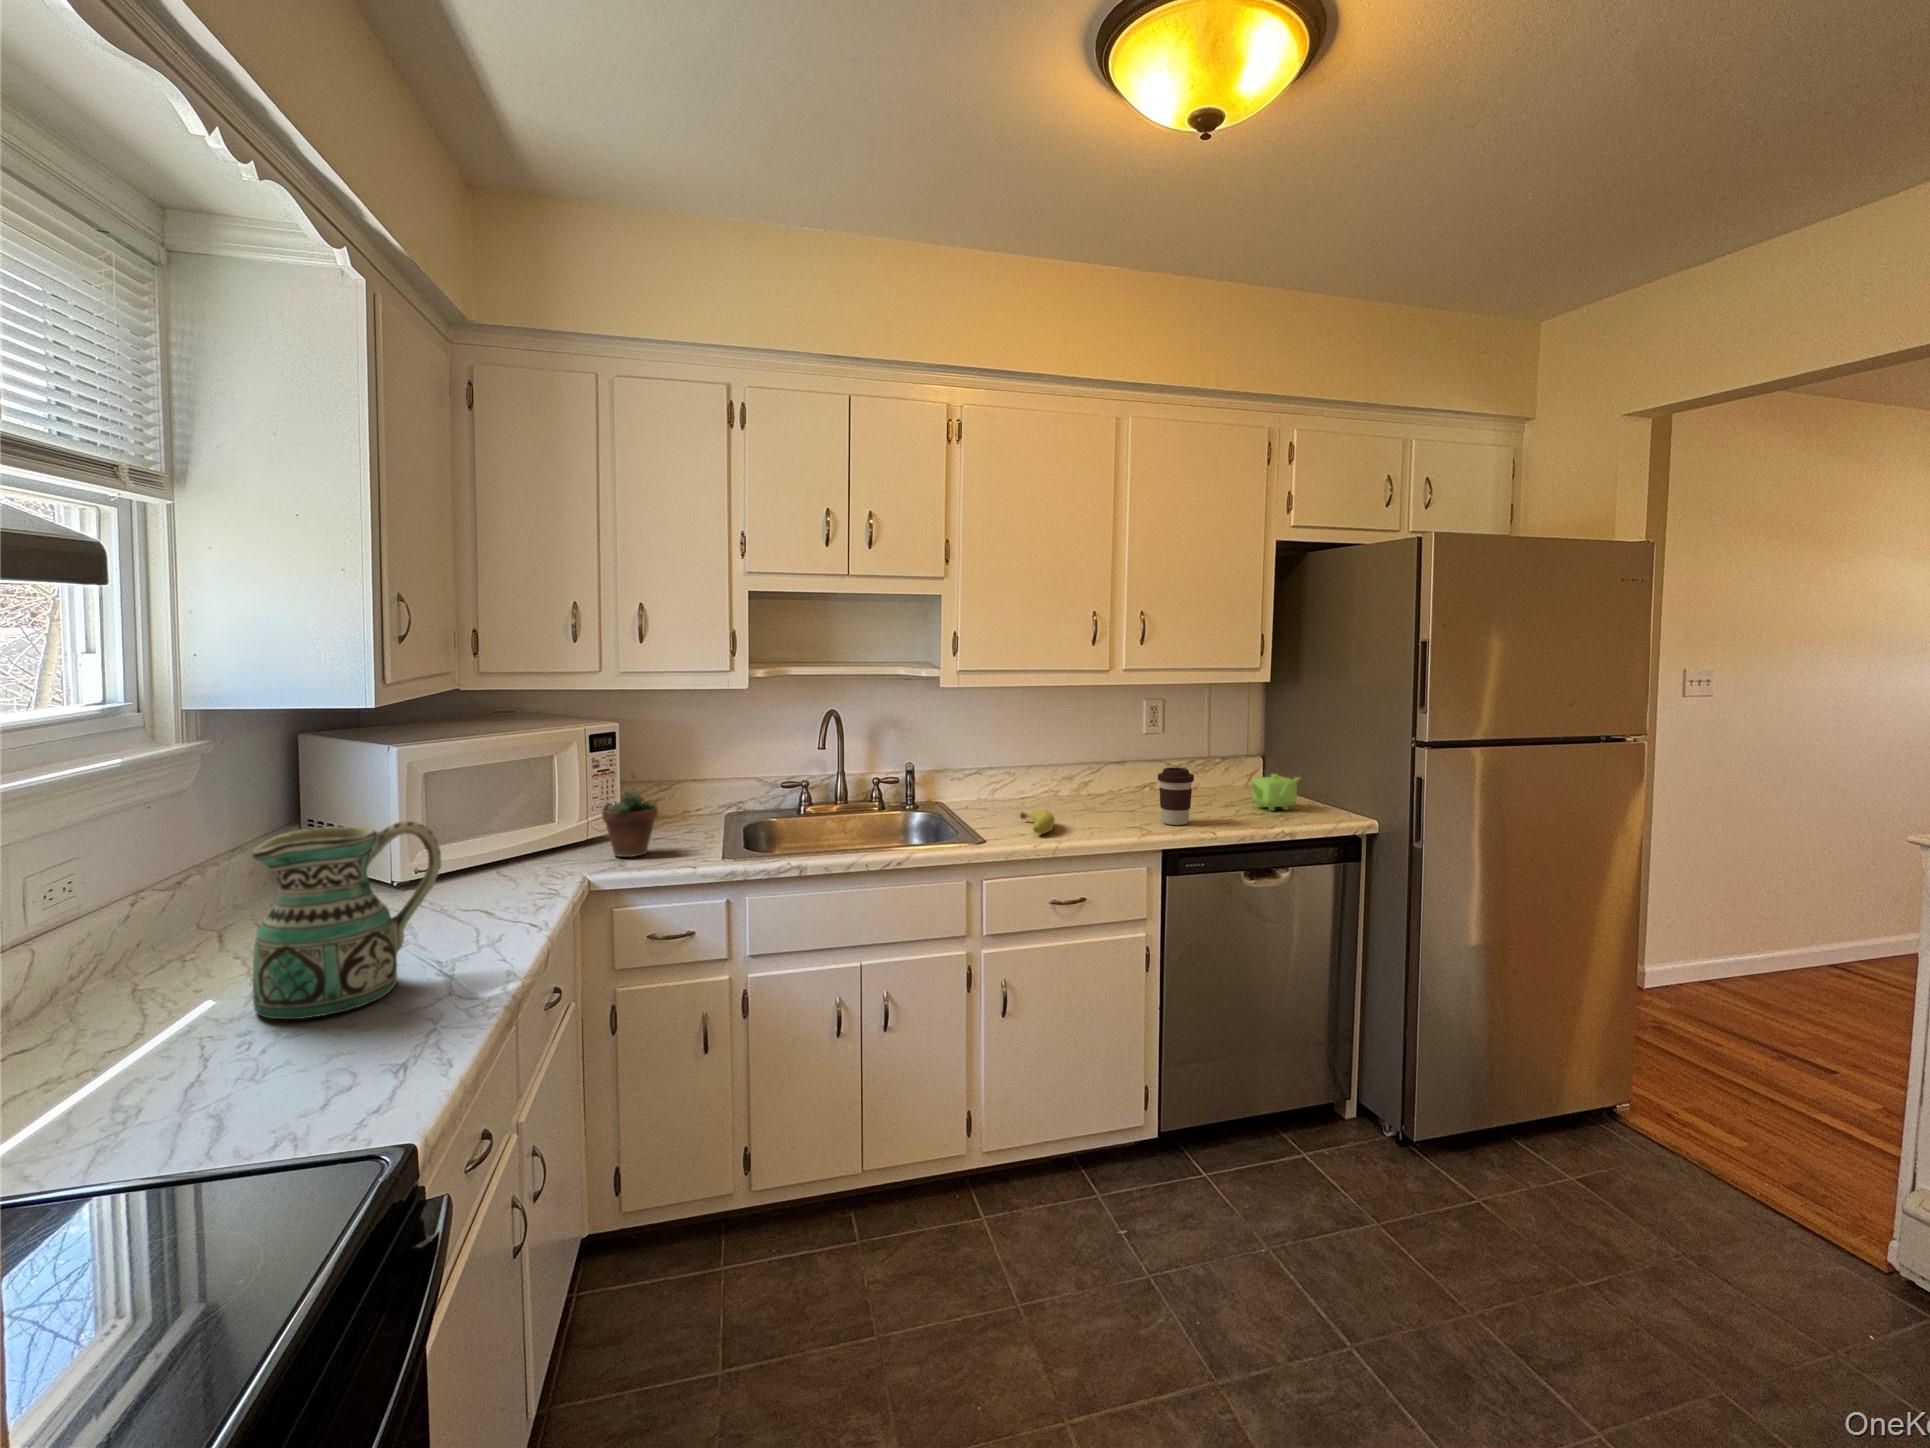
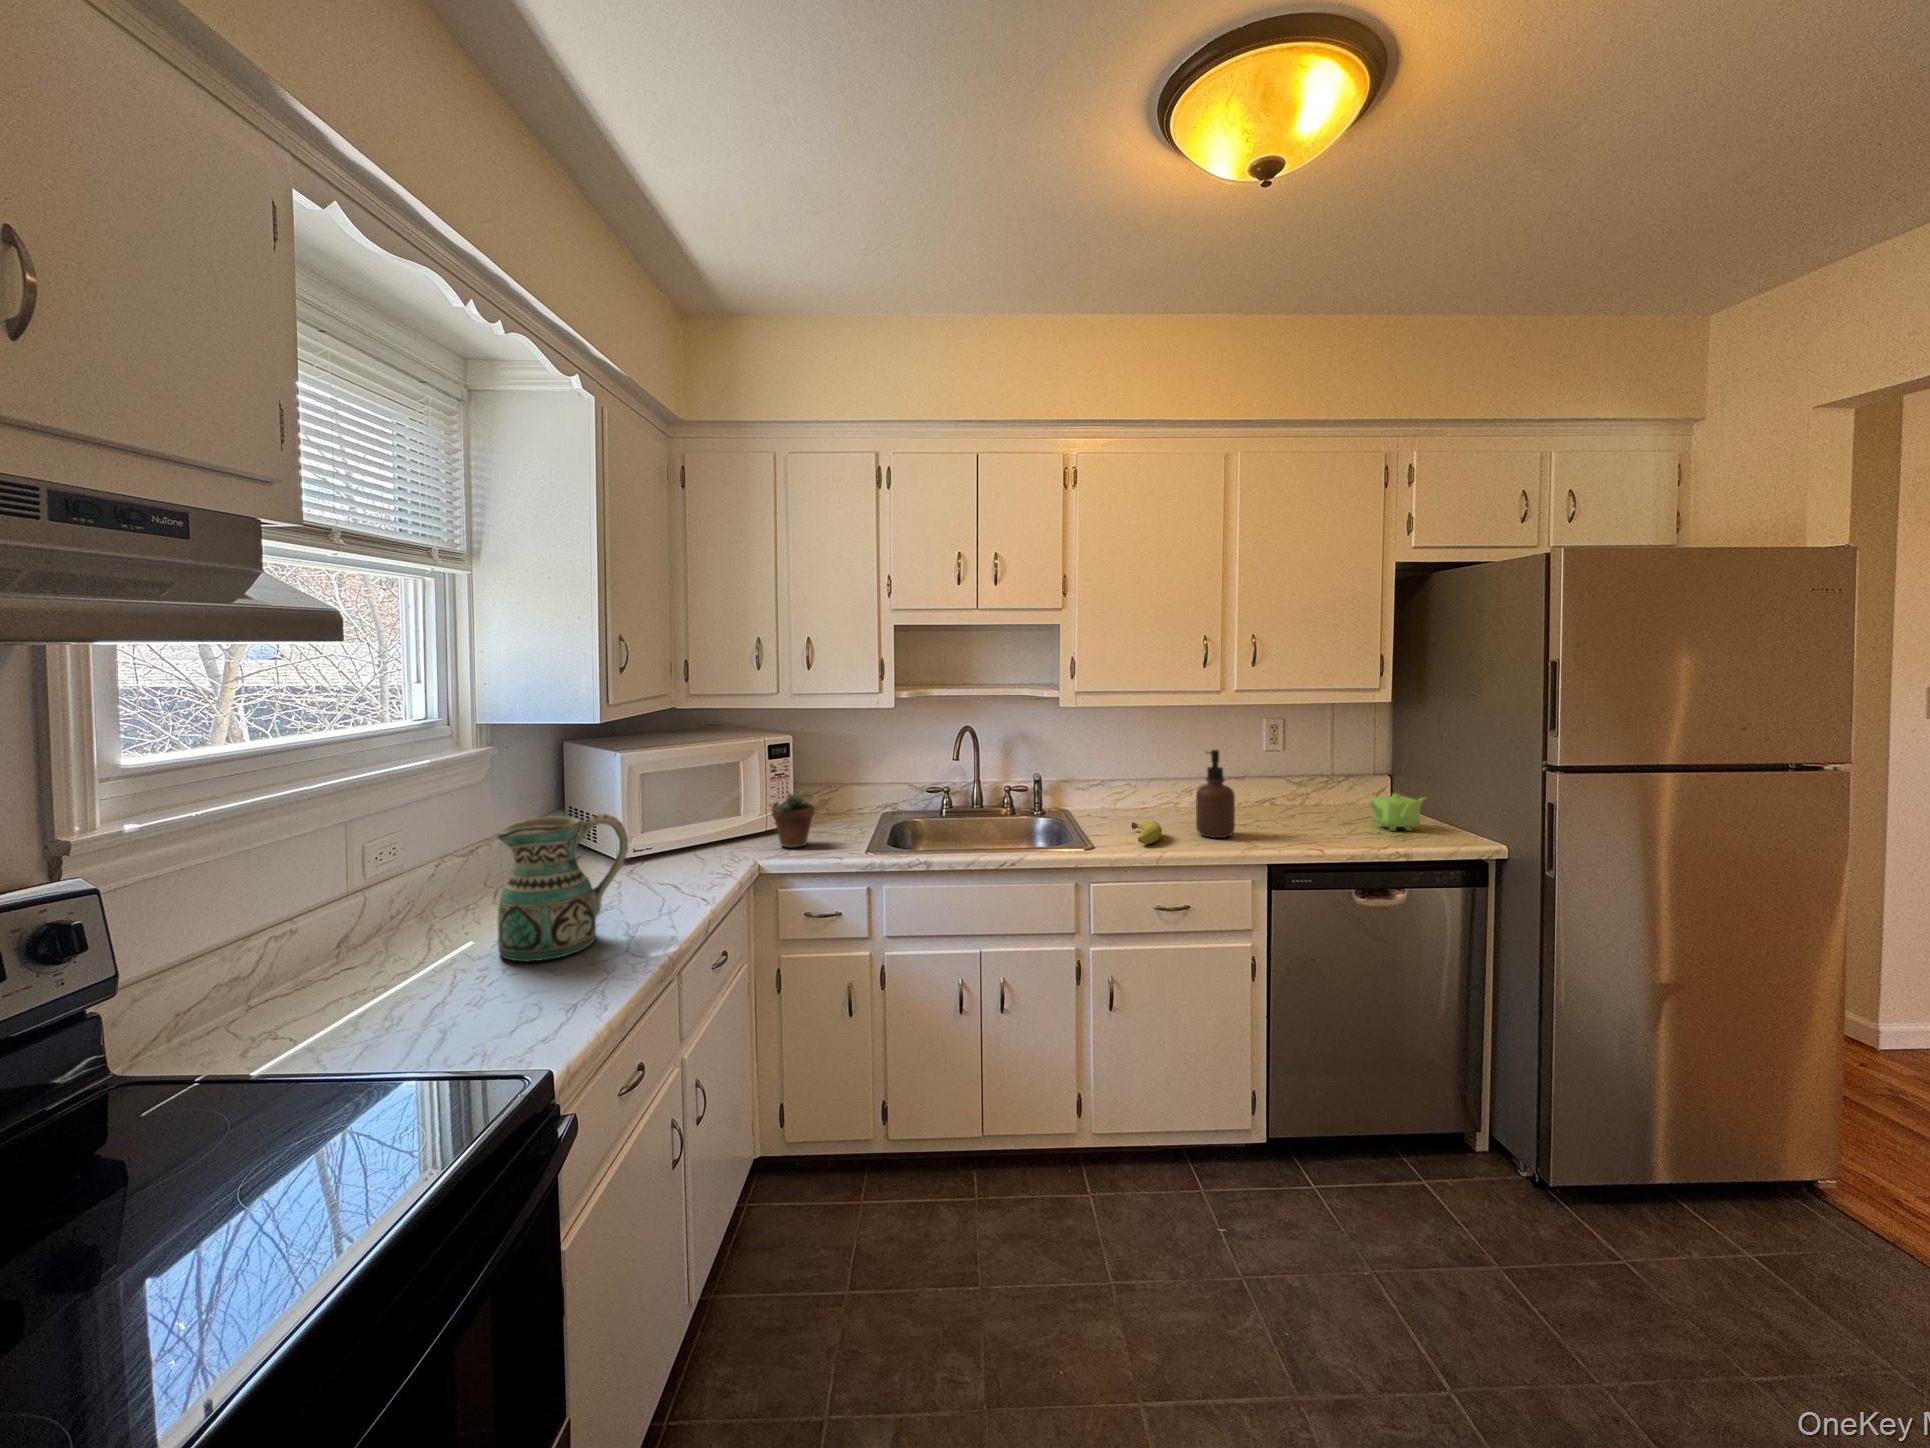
soap dispenser: none [1088,732,1127,825] -> present [1196,750,1235,838]
coffee cup: present [1158,768,1194,825] -> none [1266,785,1303,841]

